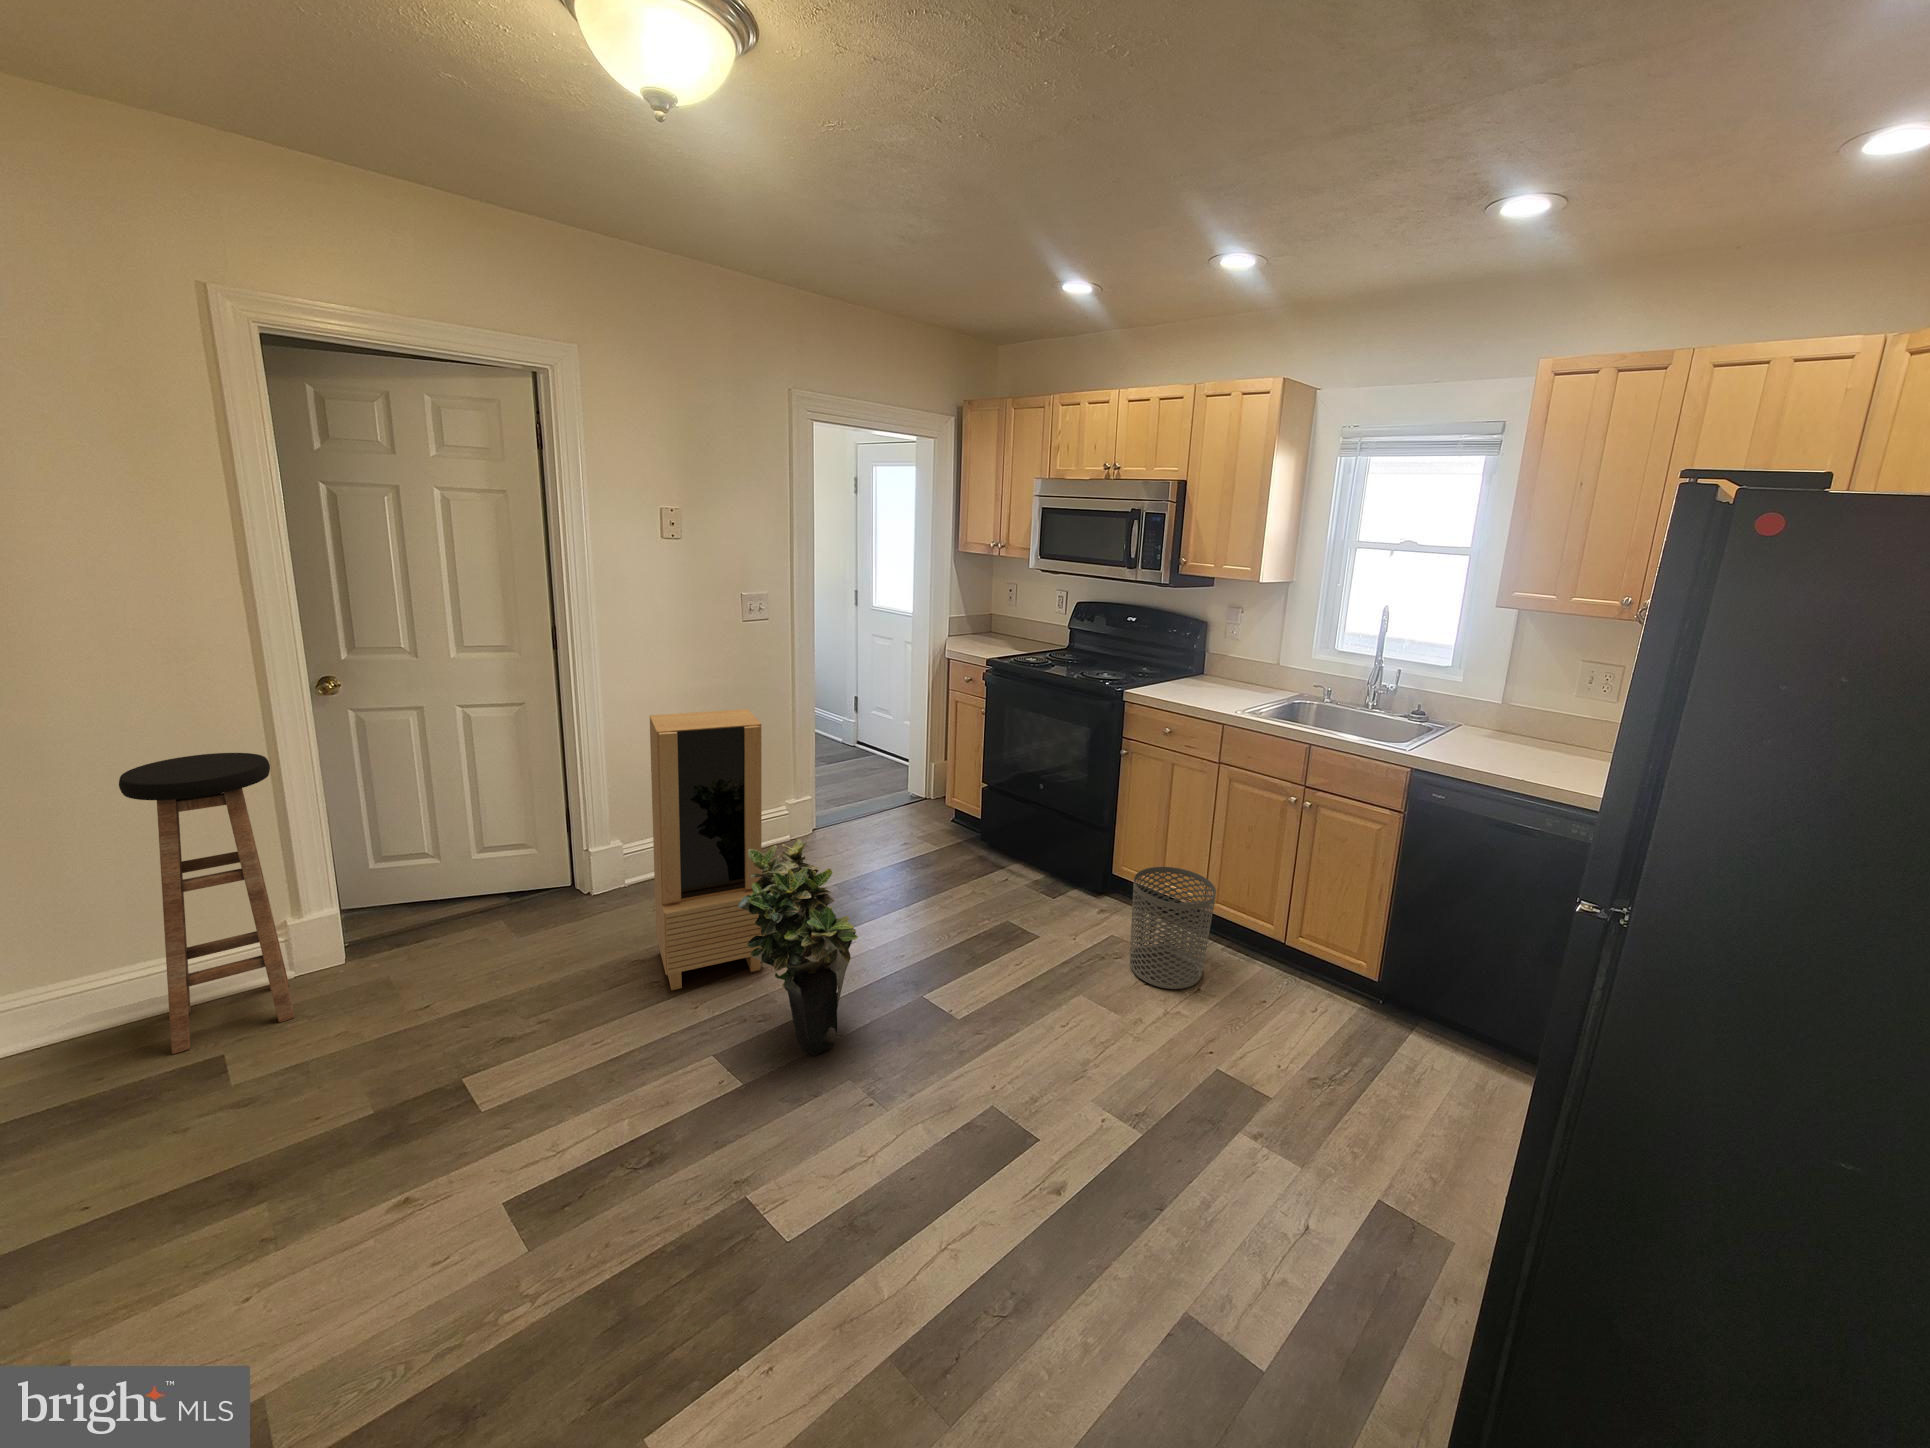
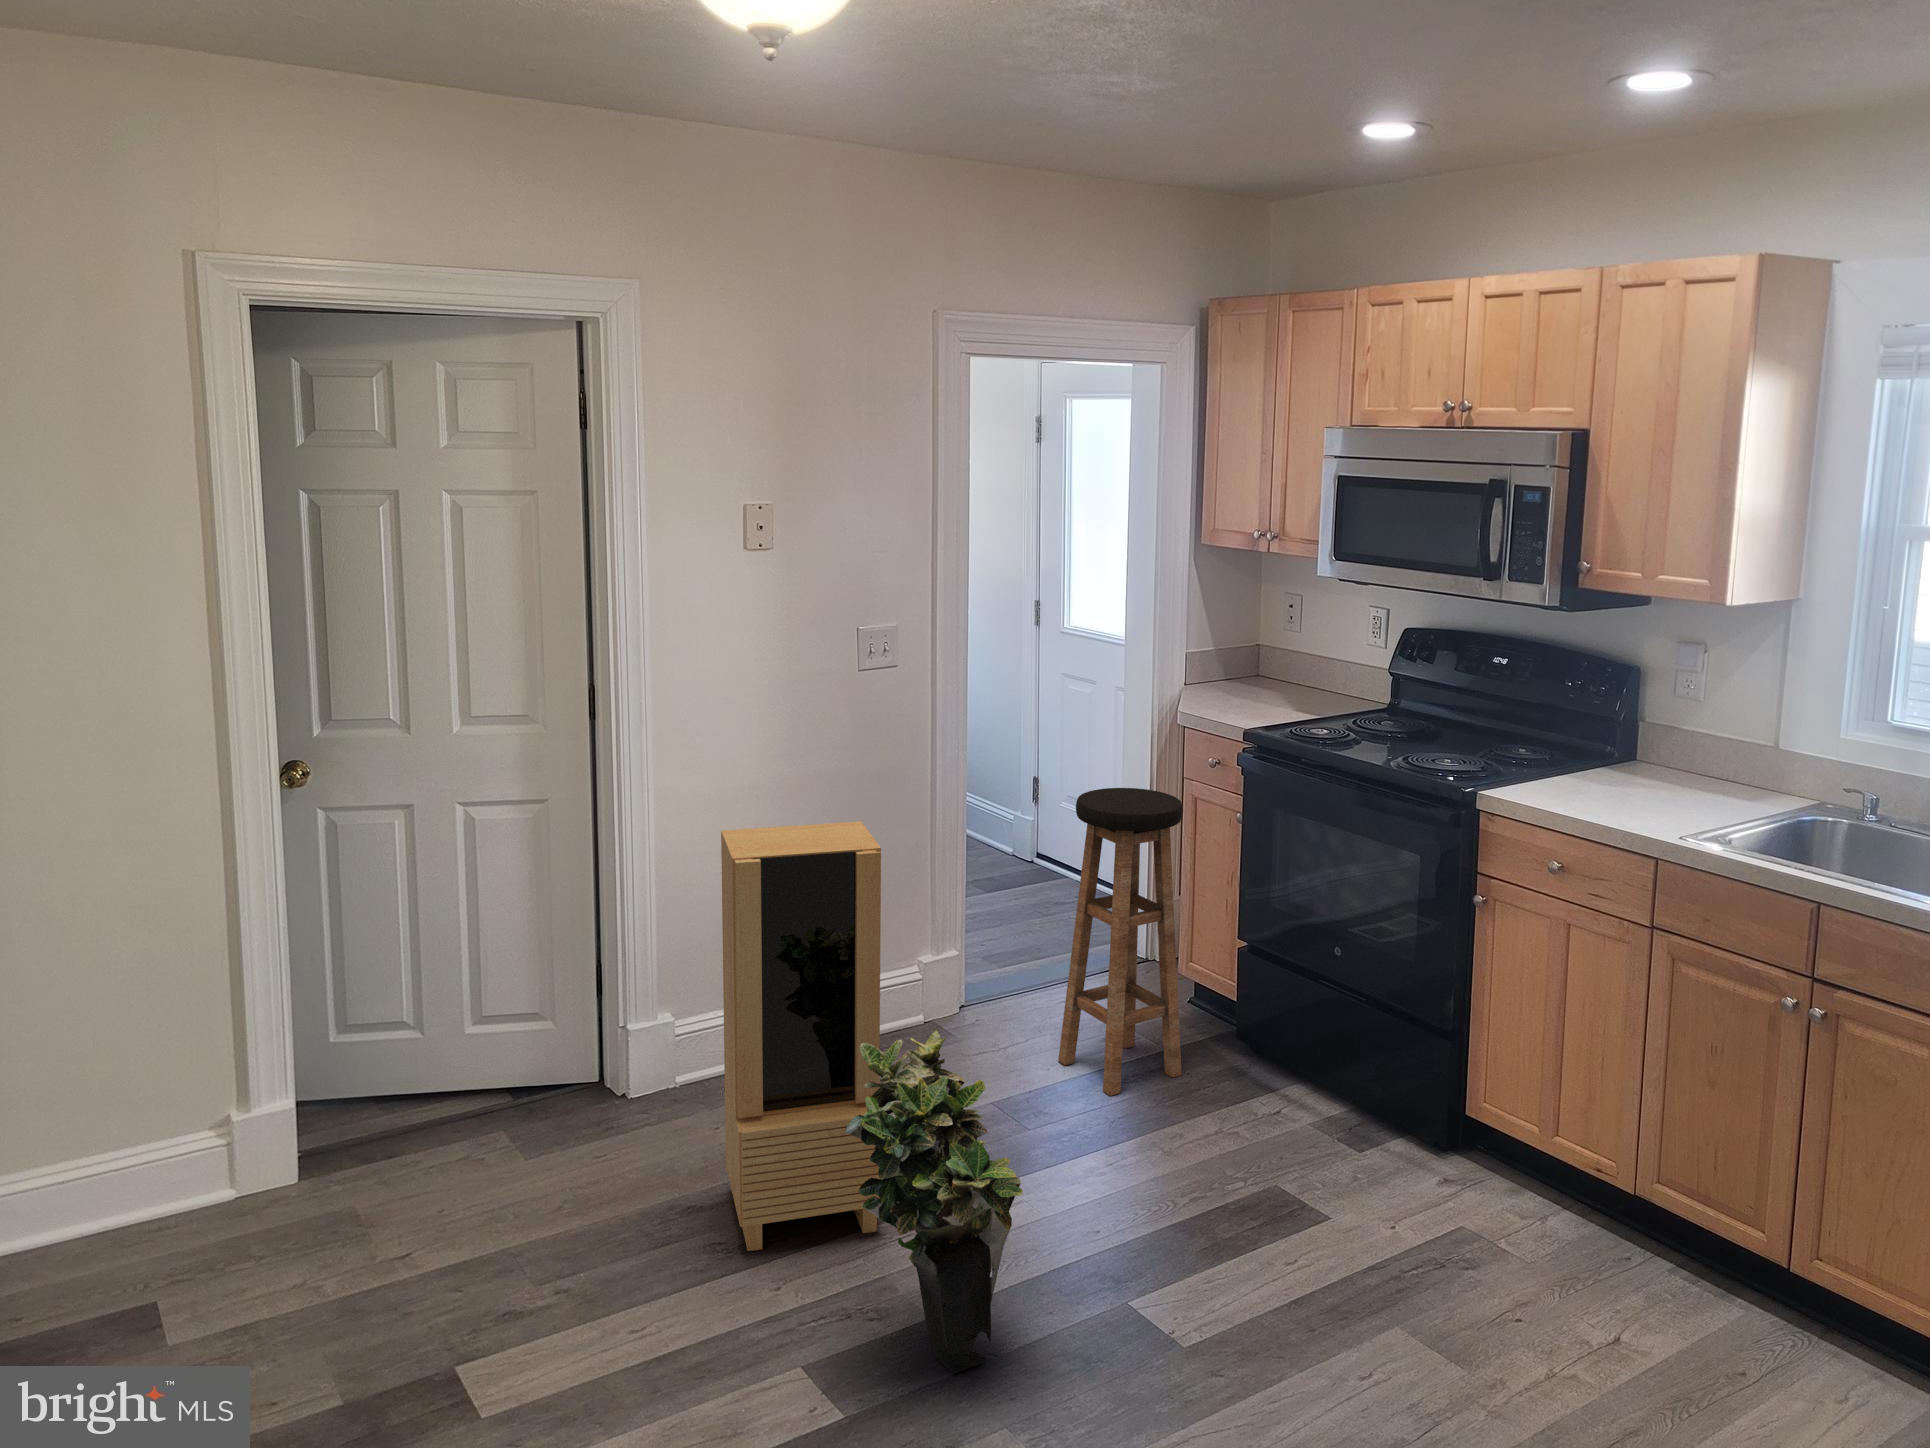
bar stool: present [119,753,295,1054] -> present [1058,788,1183,1096]
waste bin: present [1130,867,1216,989] -> none [1484,1108,1640,1326]

